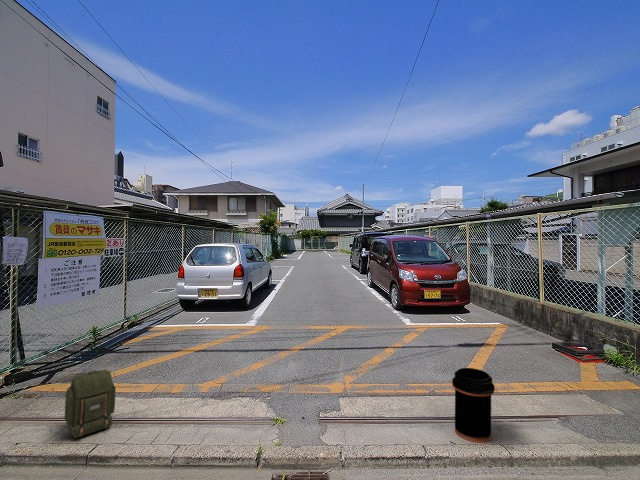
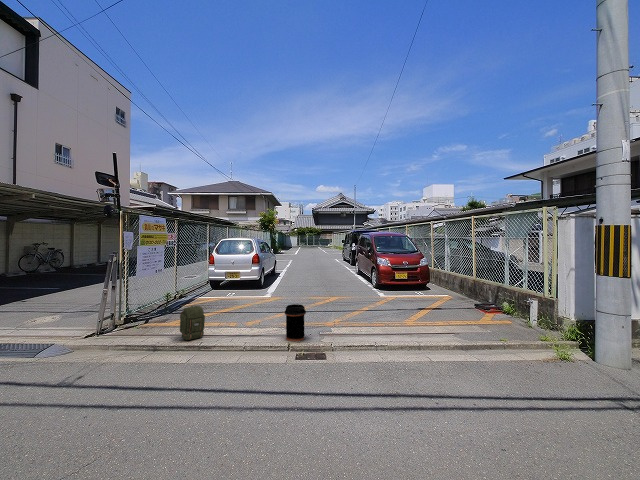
trash can: present [452,368,495,443] -> present [285,304,306,341]

